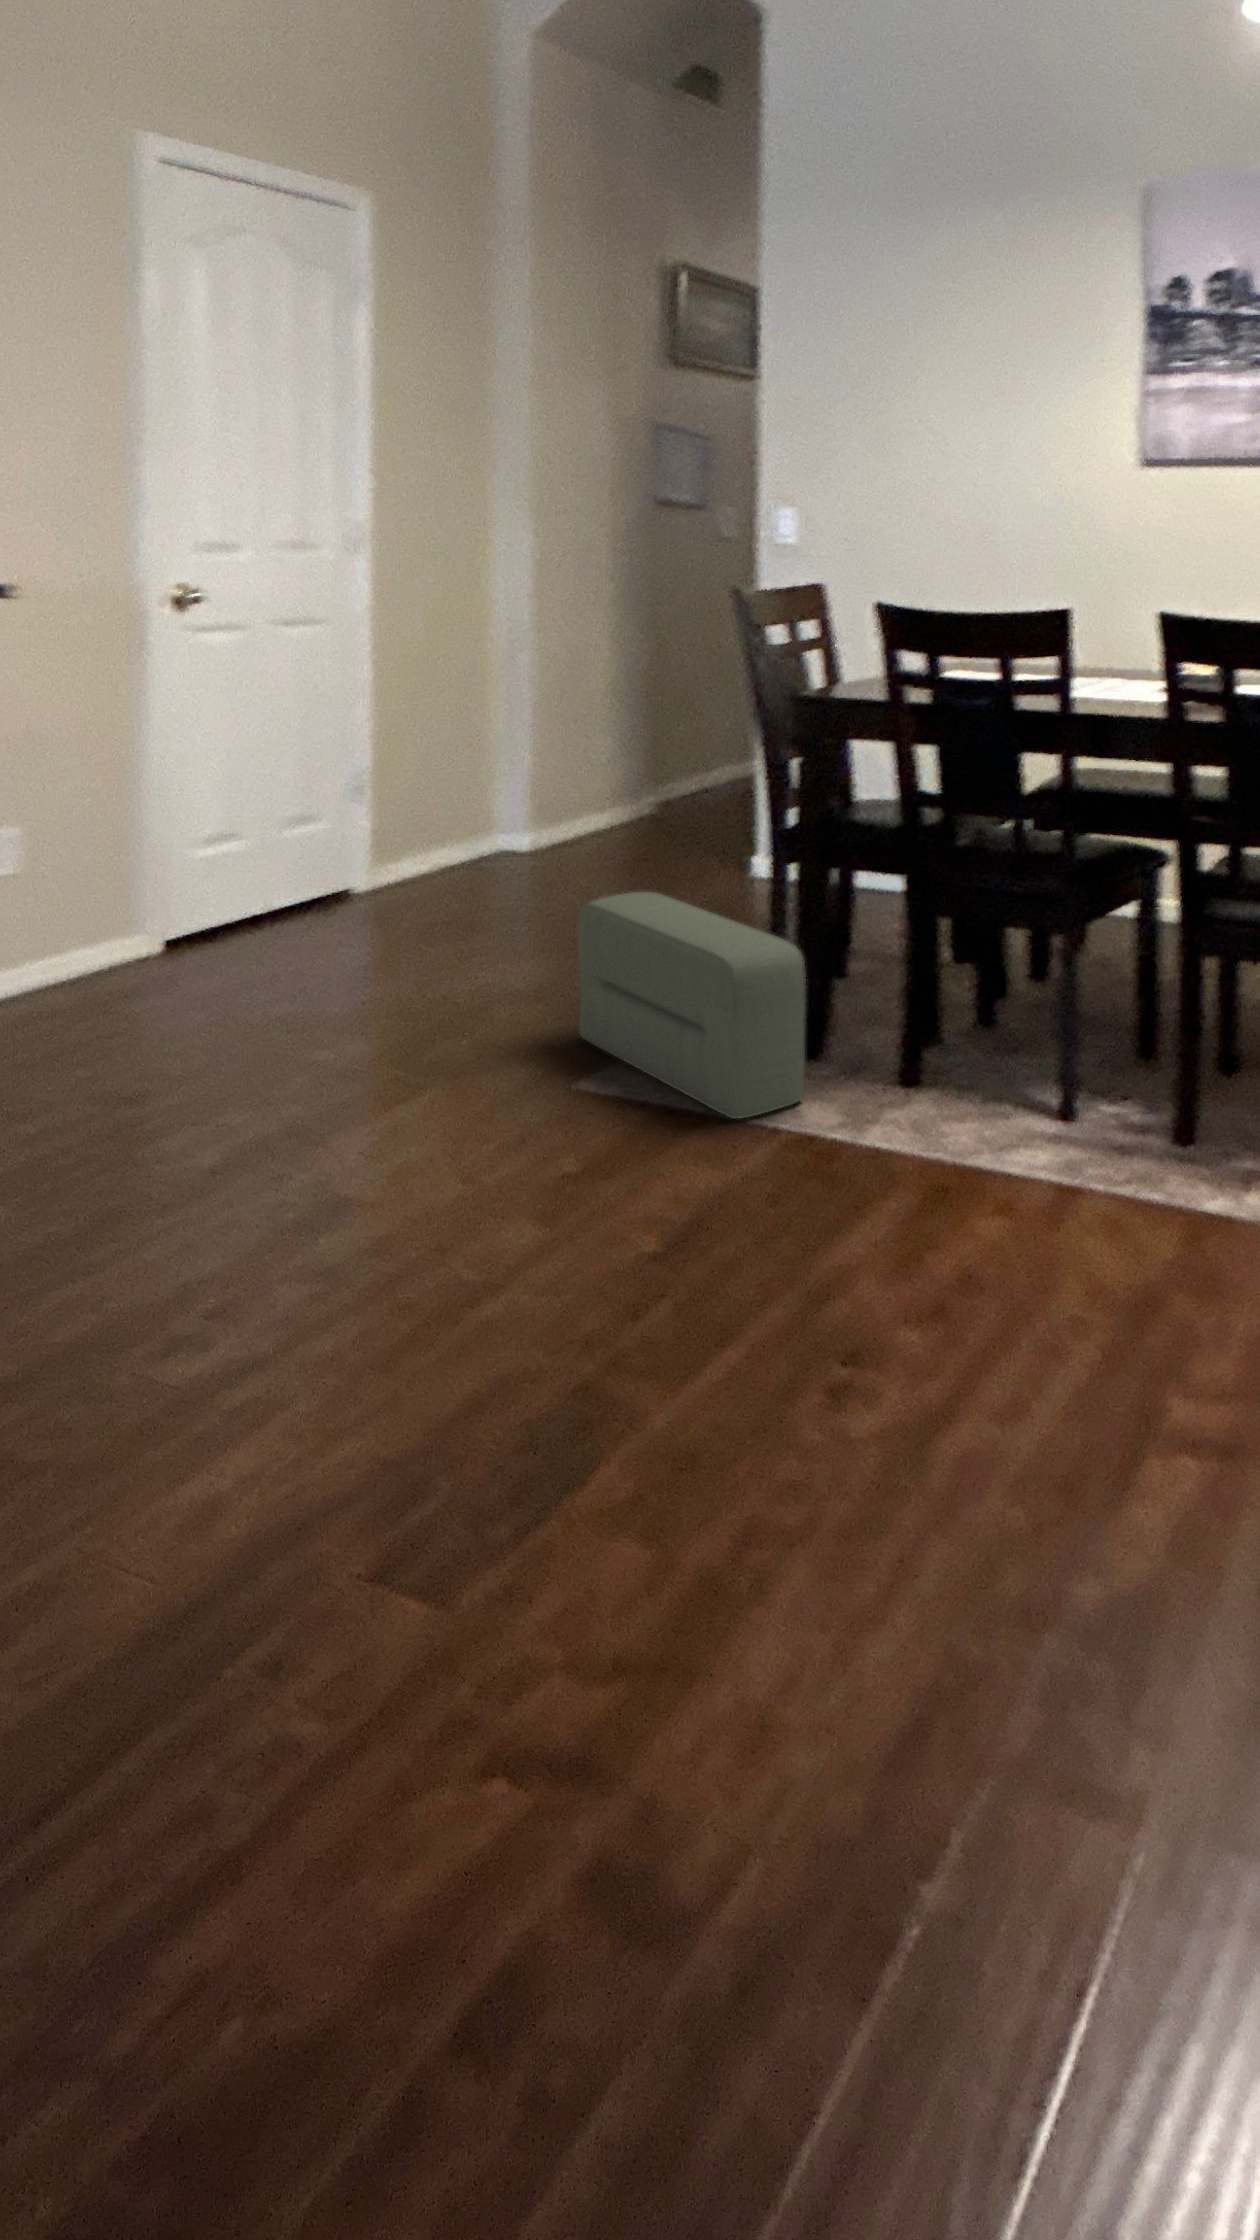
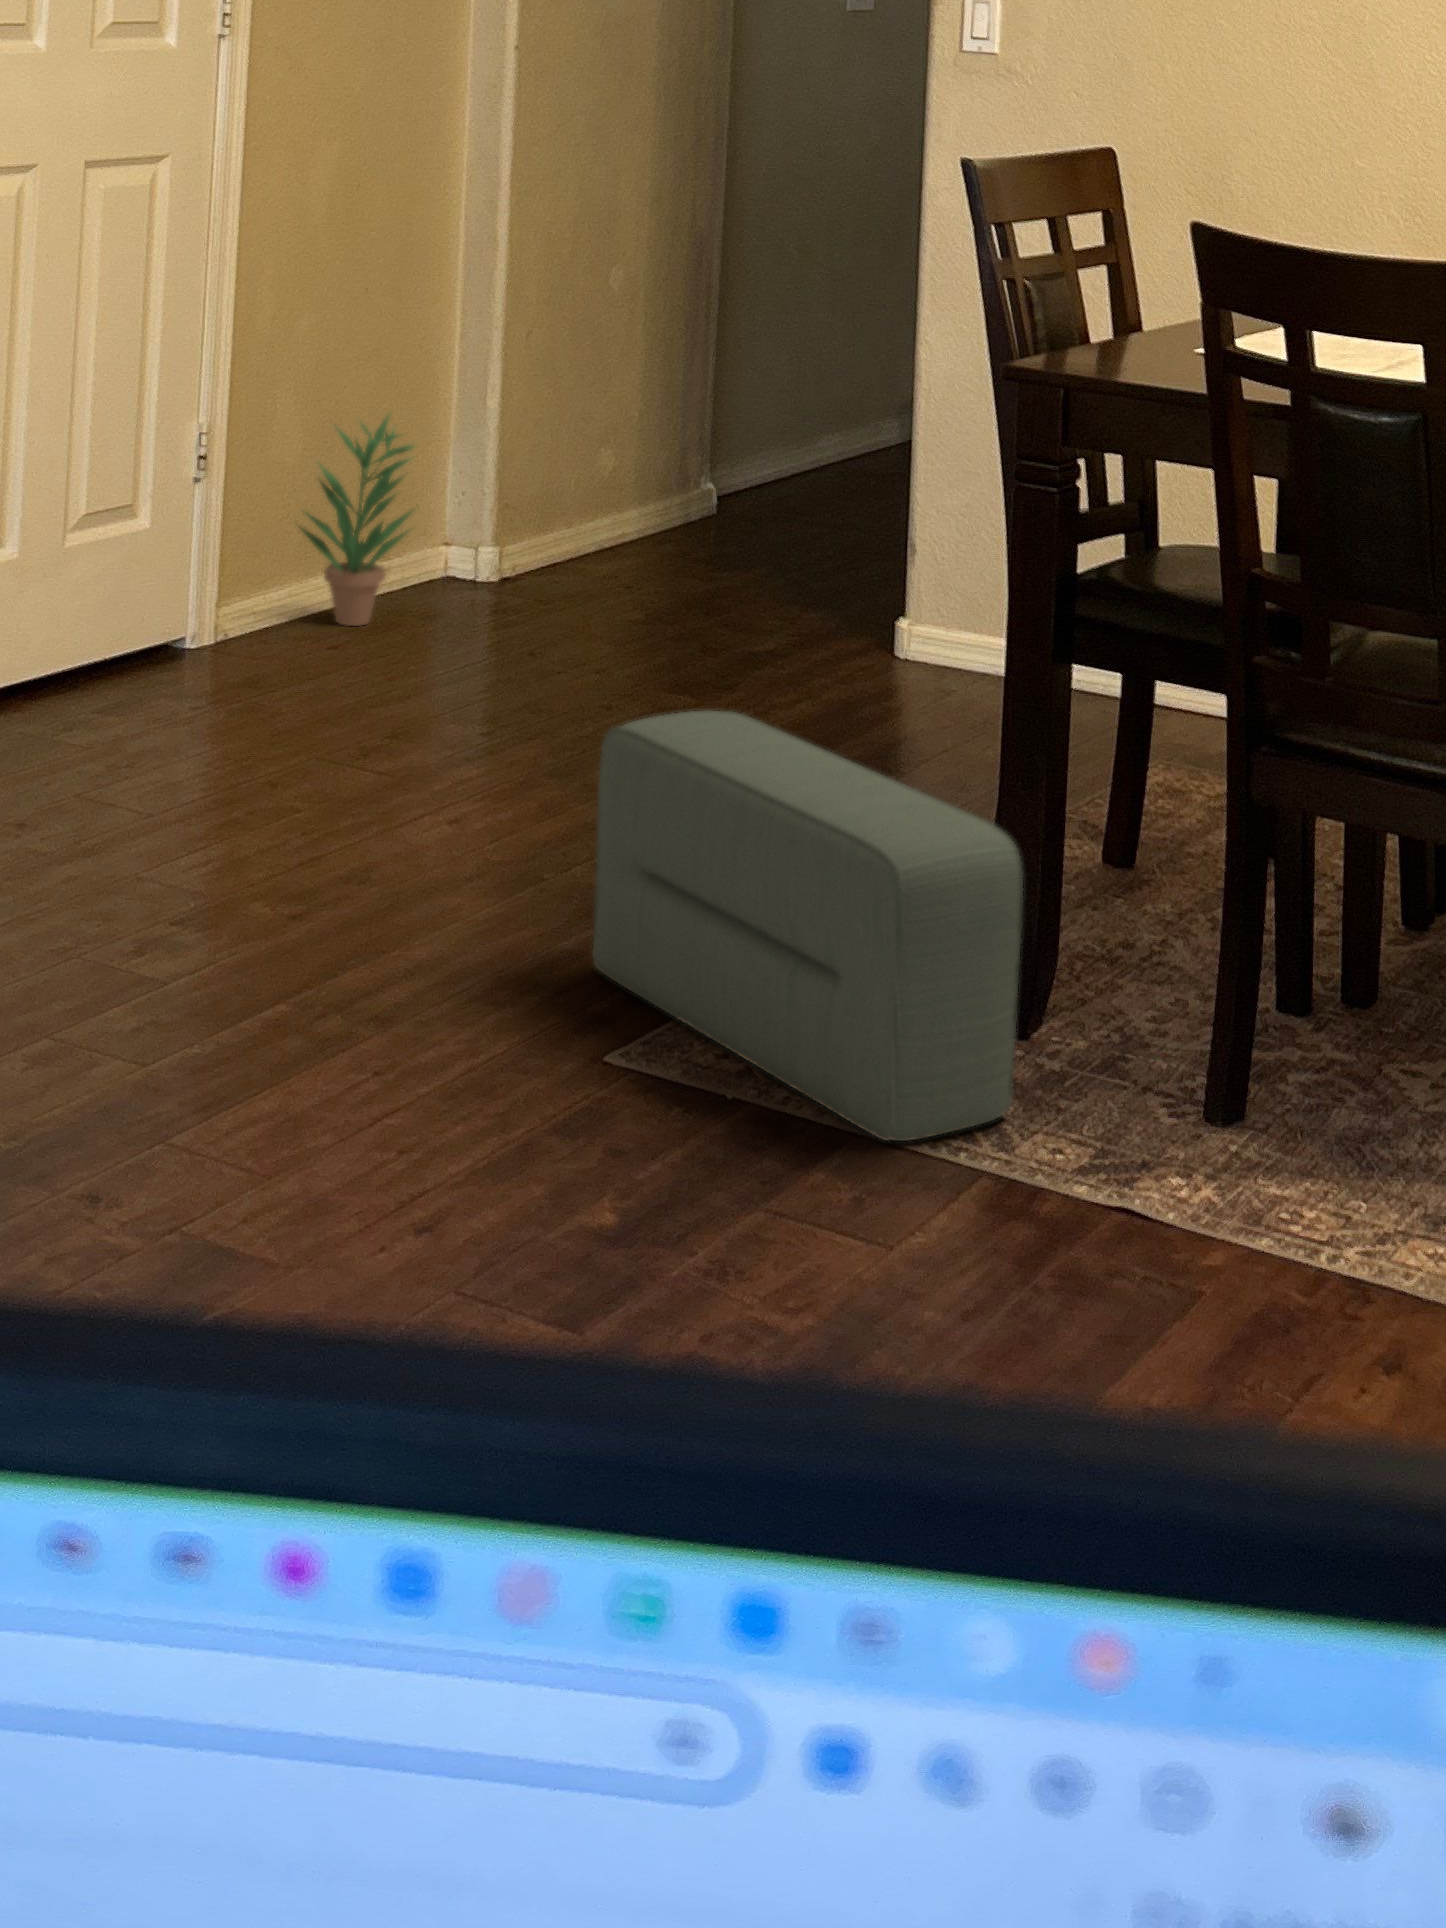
potted plant: none [435,749,506,867] -> present [298,416,413,626]

